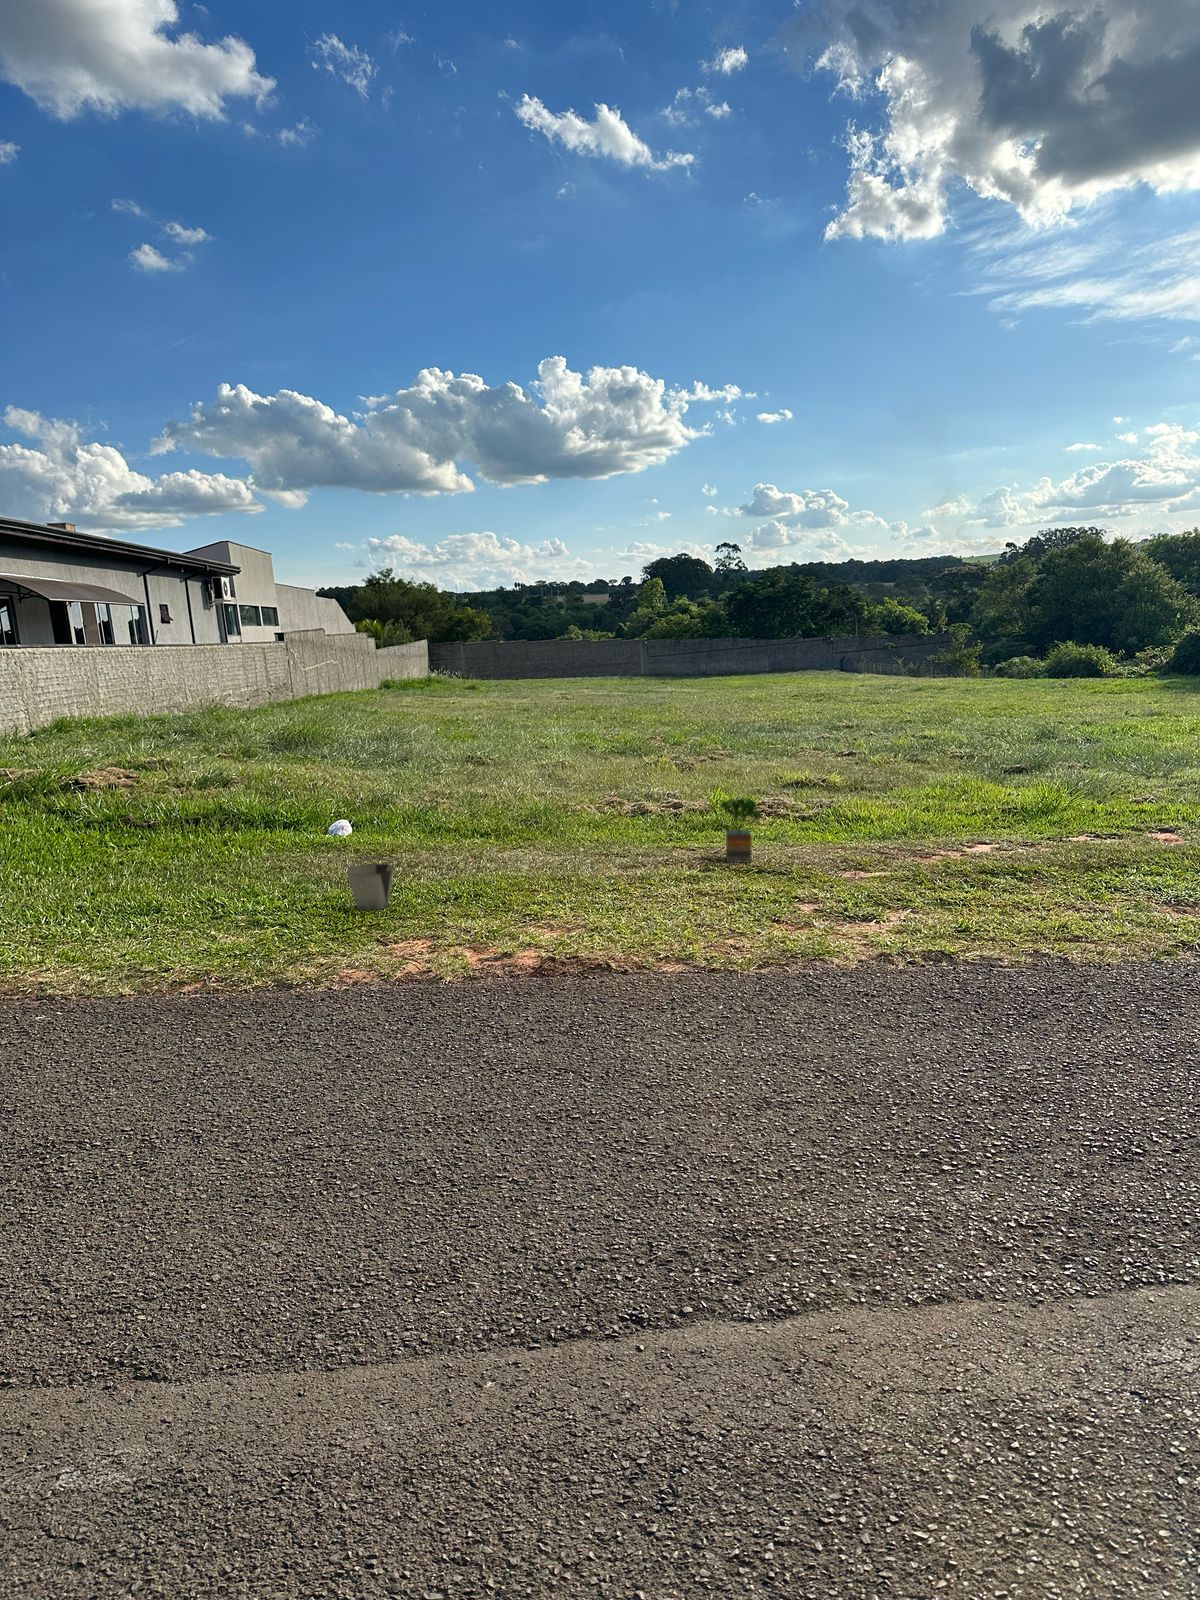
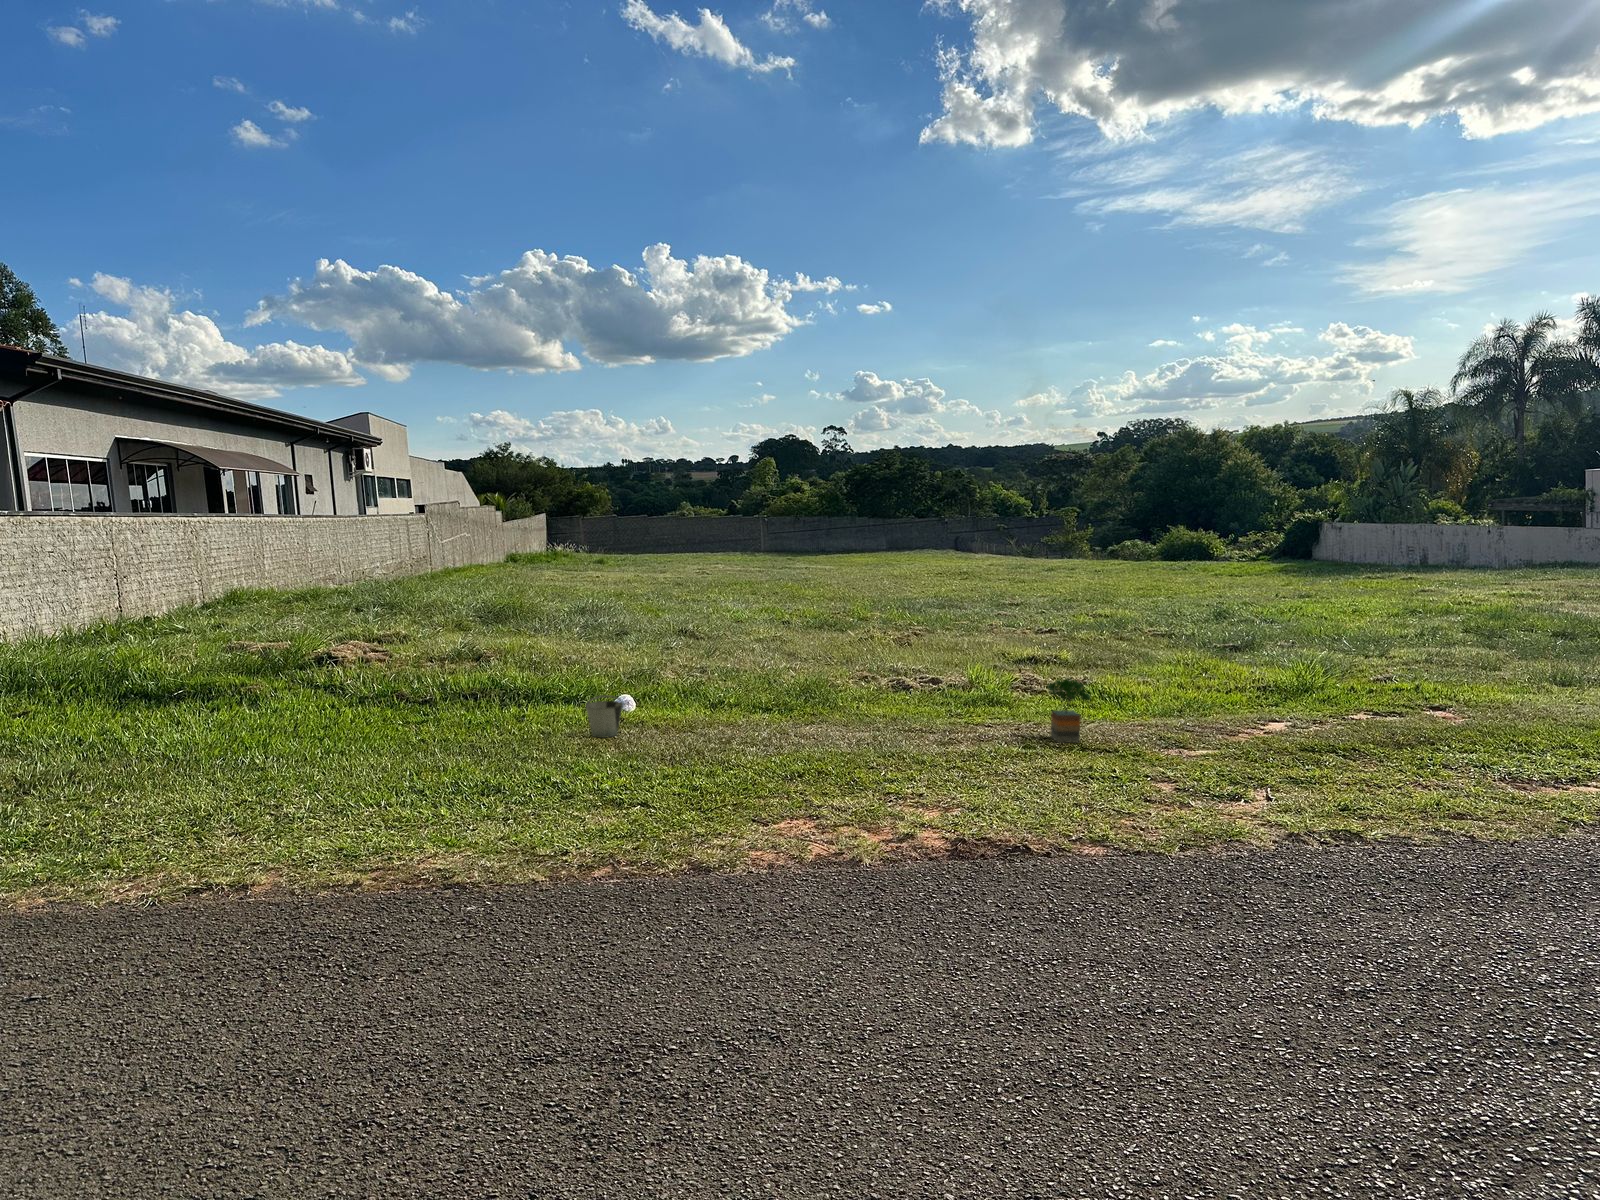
bucket: present [347,857,394,910] -> present [586,695,623,738]

